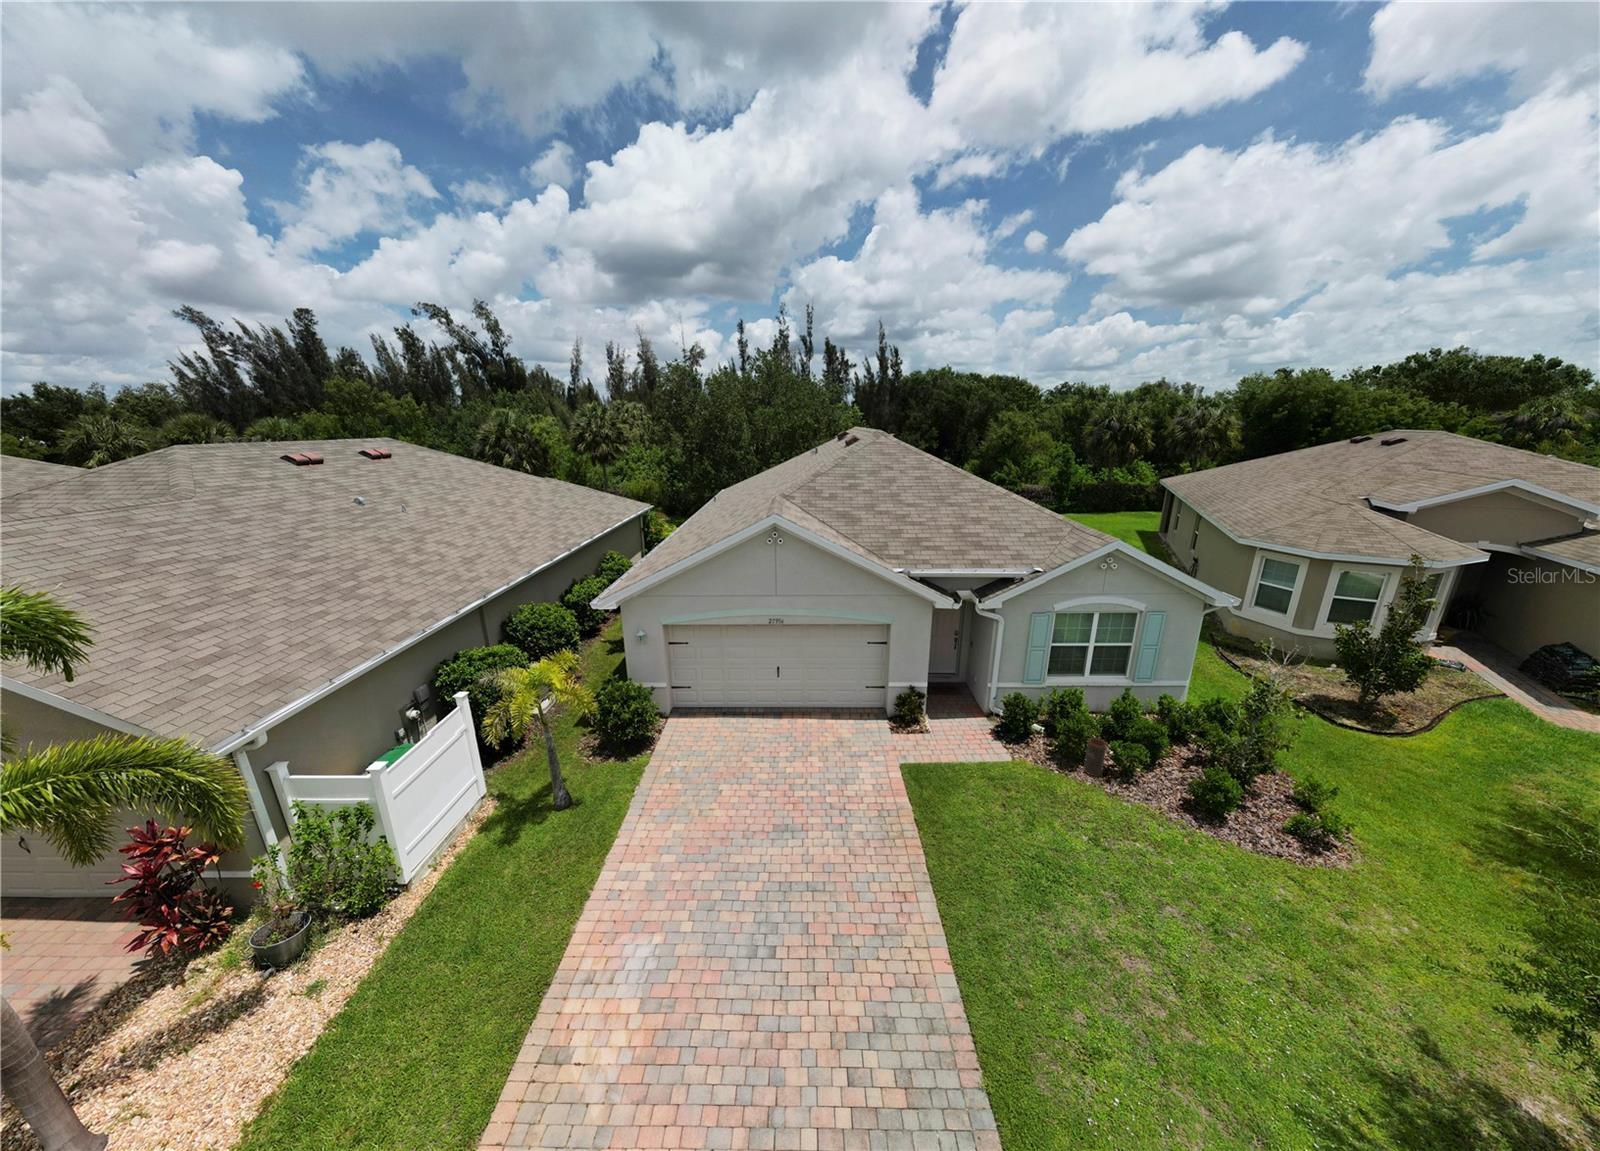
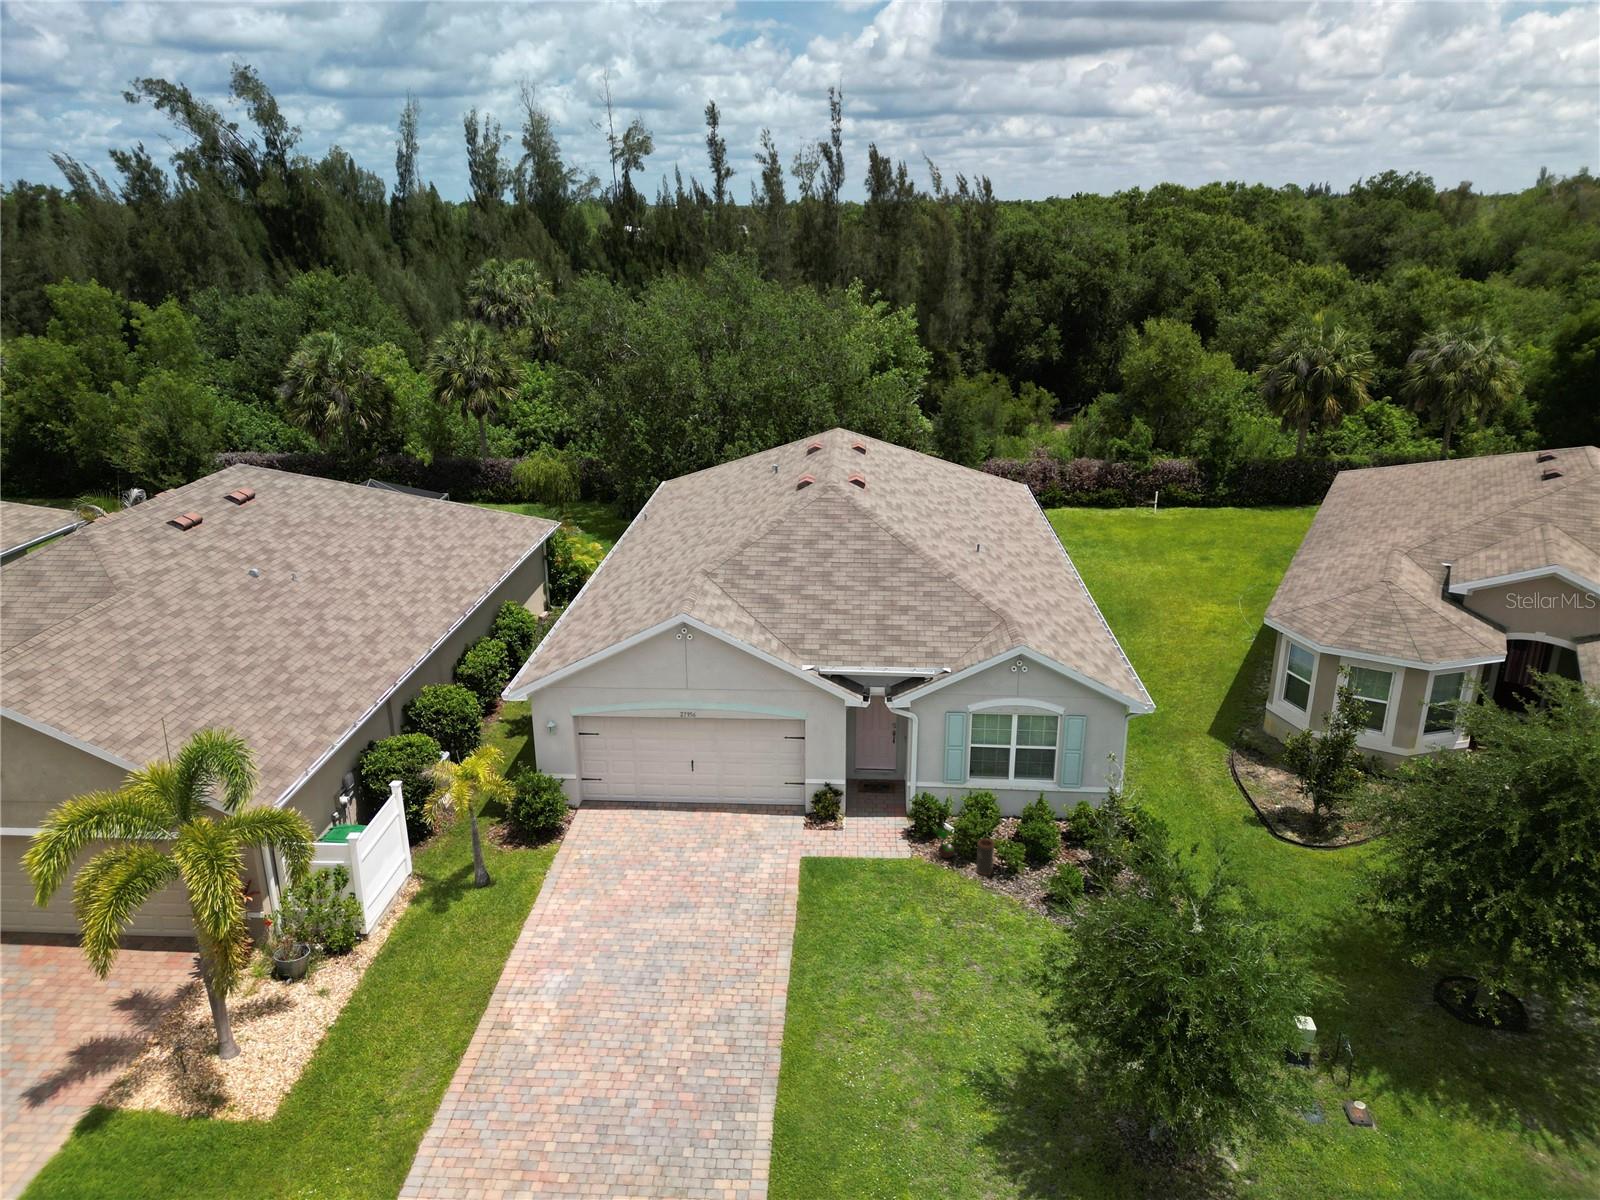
potted tree: none [1031,722,1055,758] -> present [933,827,954,858]

